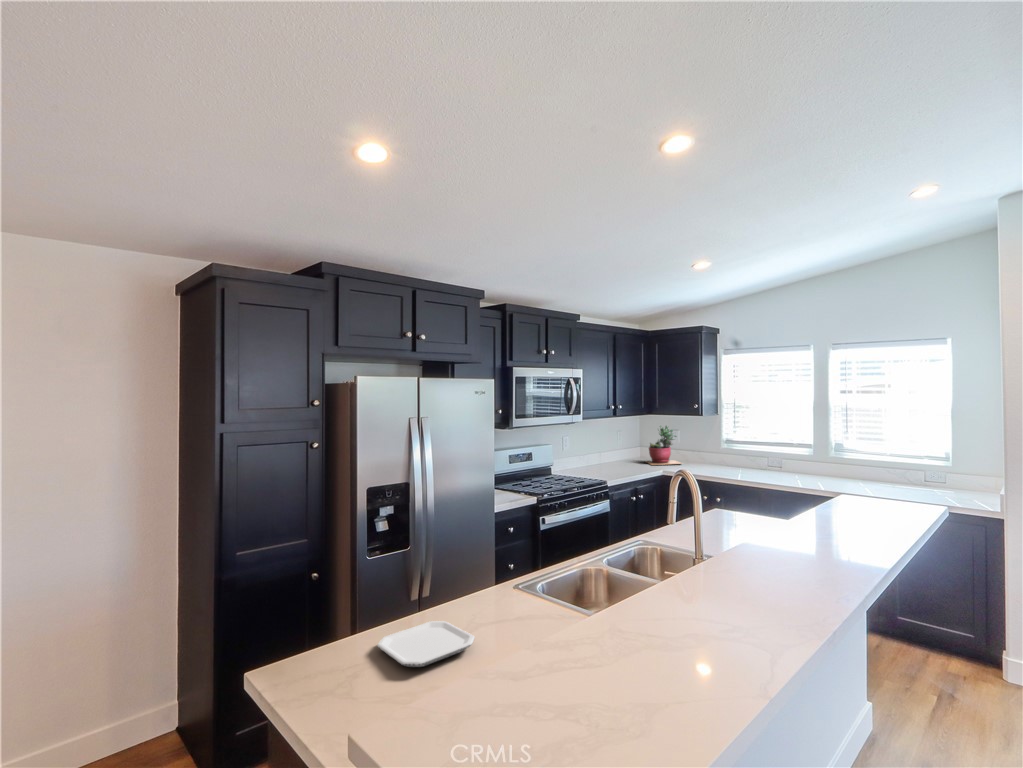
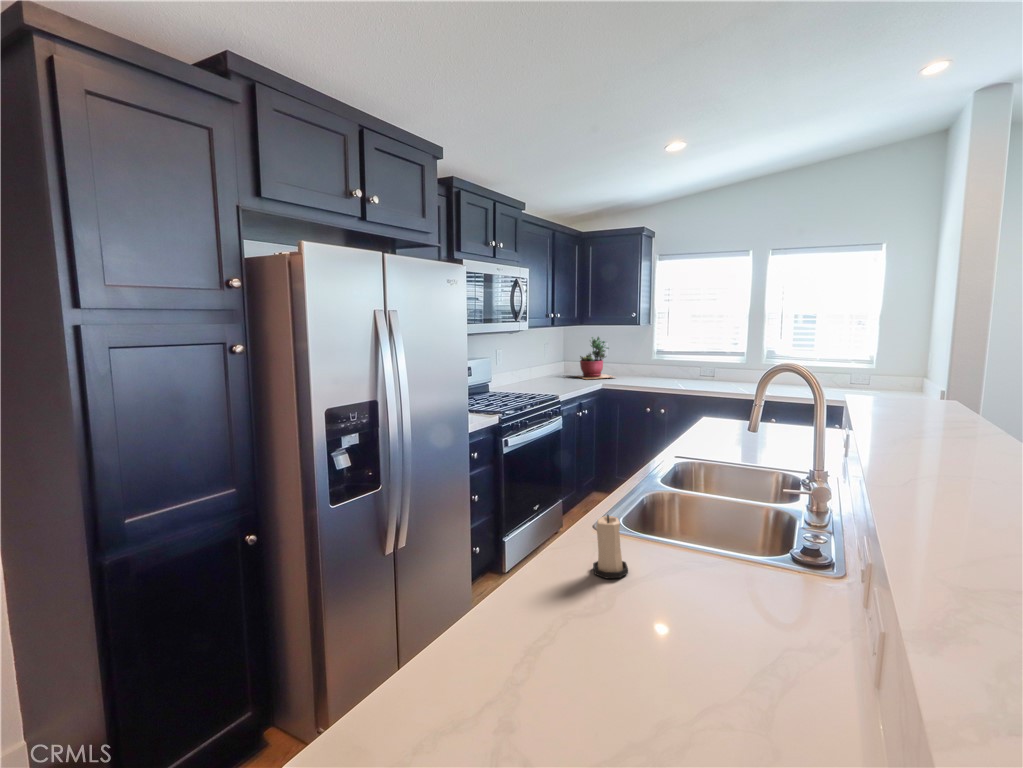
candle: none [478,574,503,620] -> present [593,515,628,578]
plate: present [377,621,475,667] -> none [496,588,647,674]

